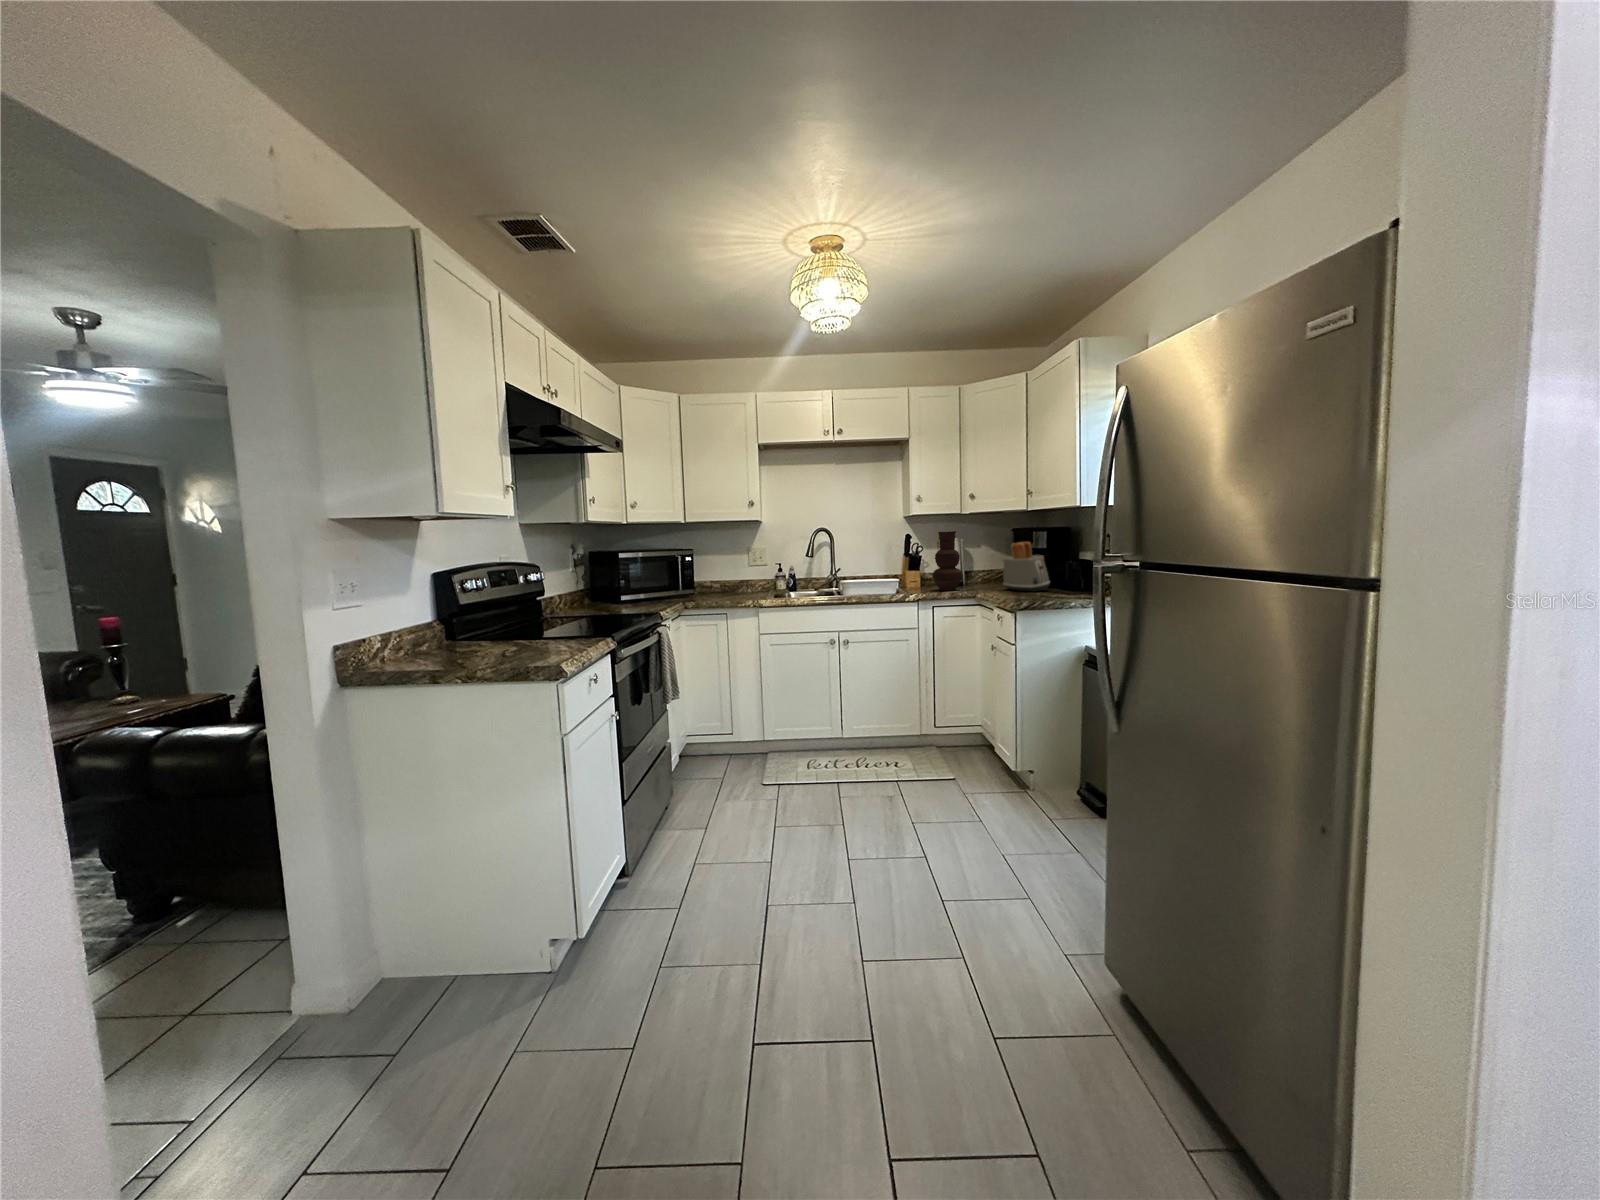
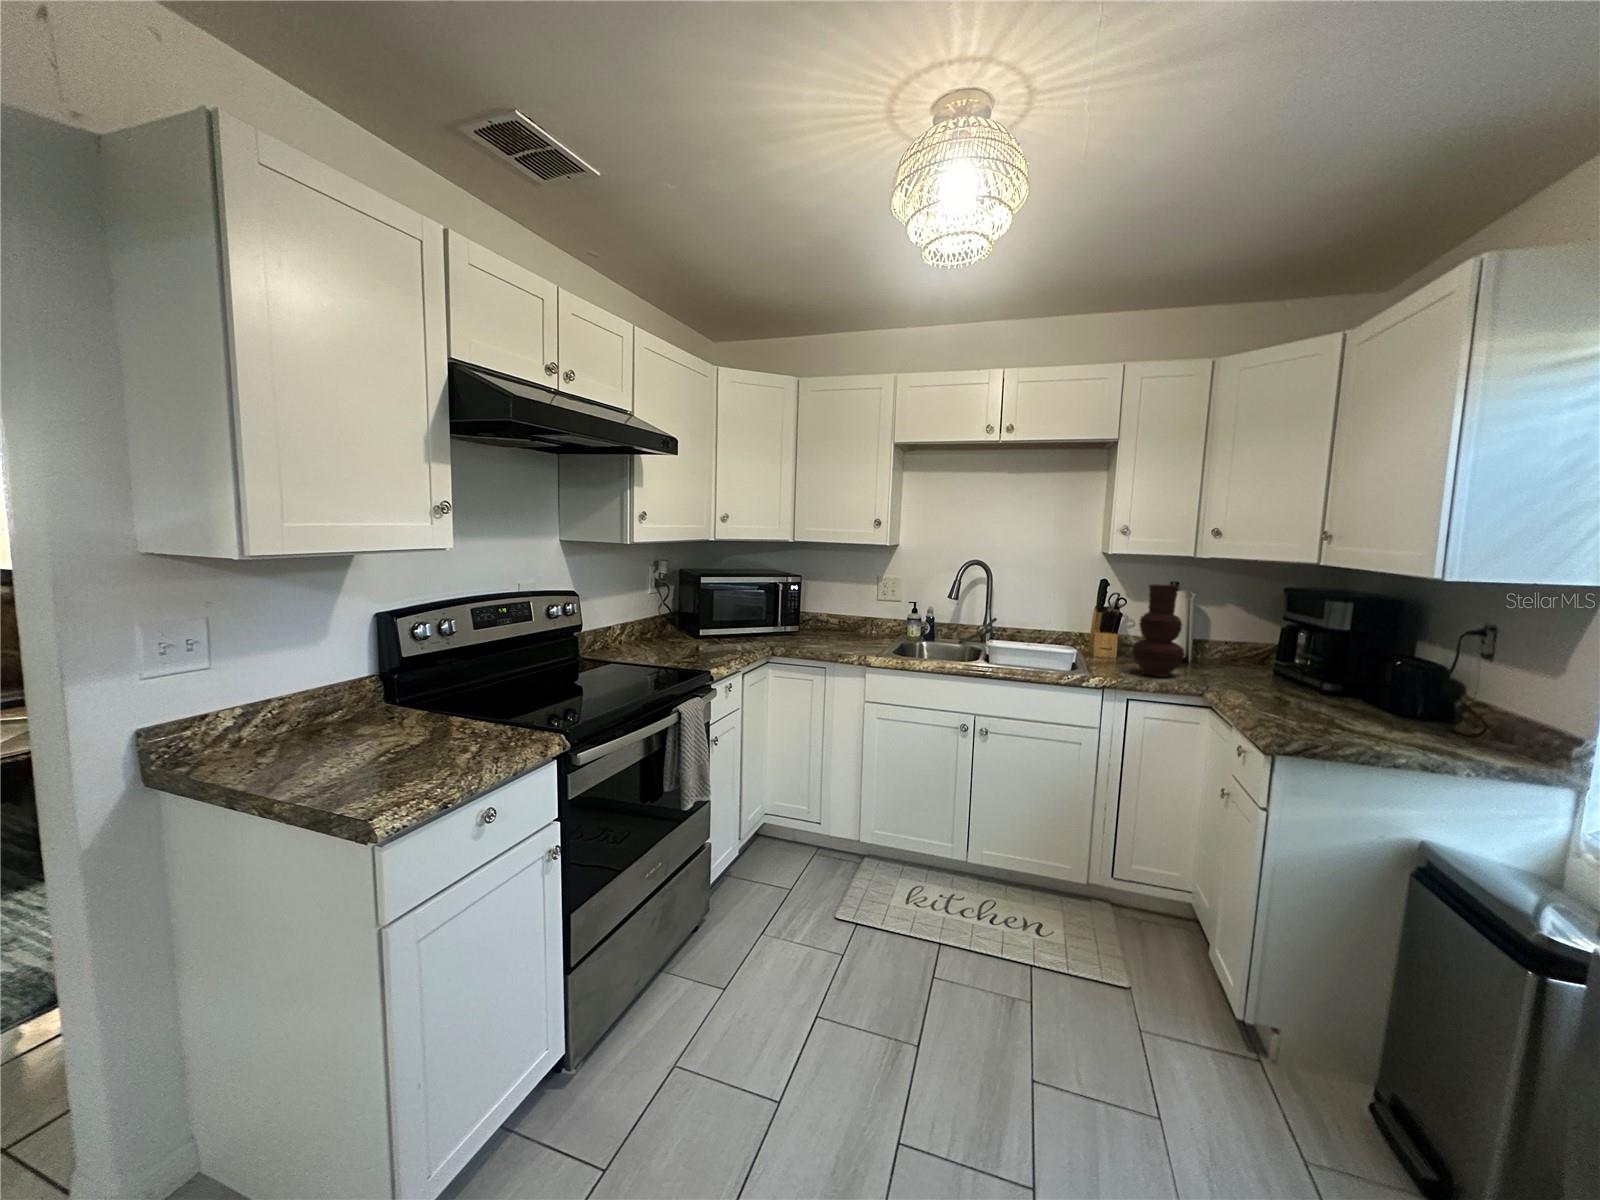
toaster: present [1003,542,1050,591] -> none [1257,617,1353,708]

